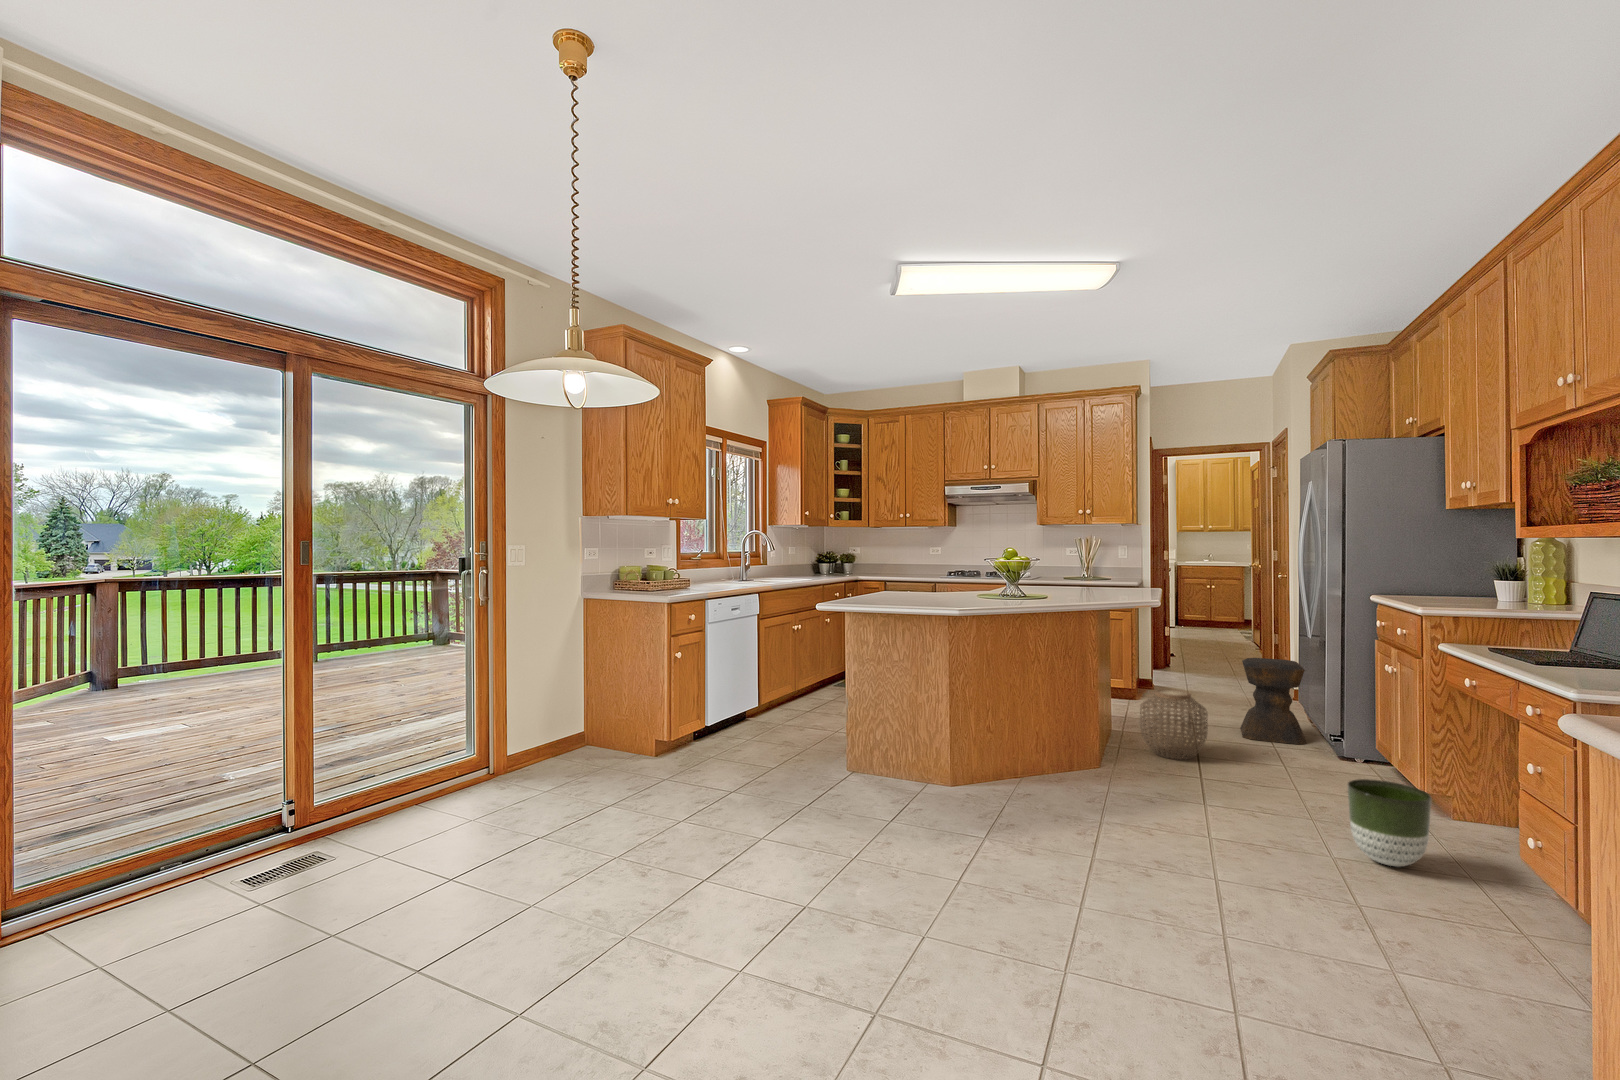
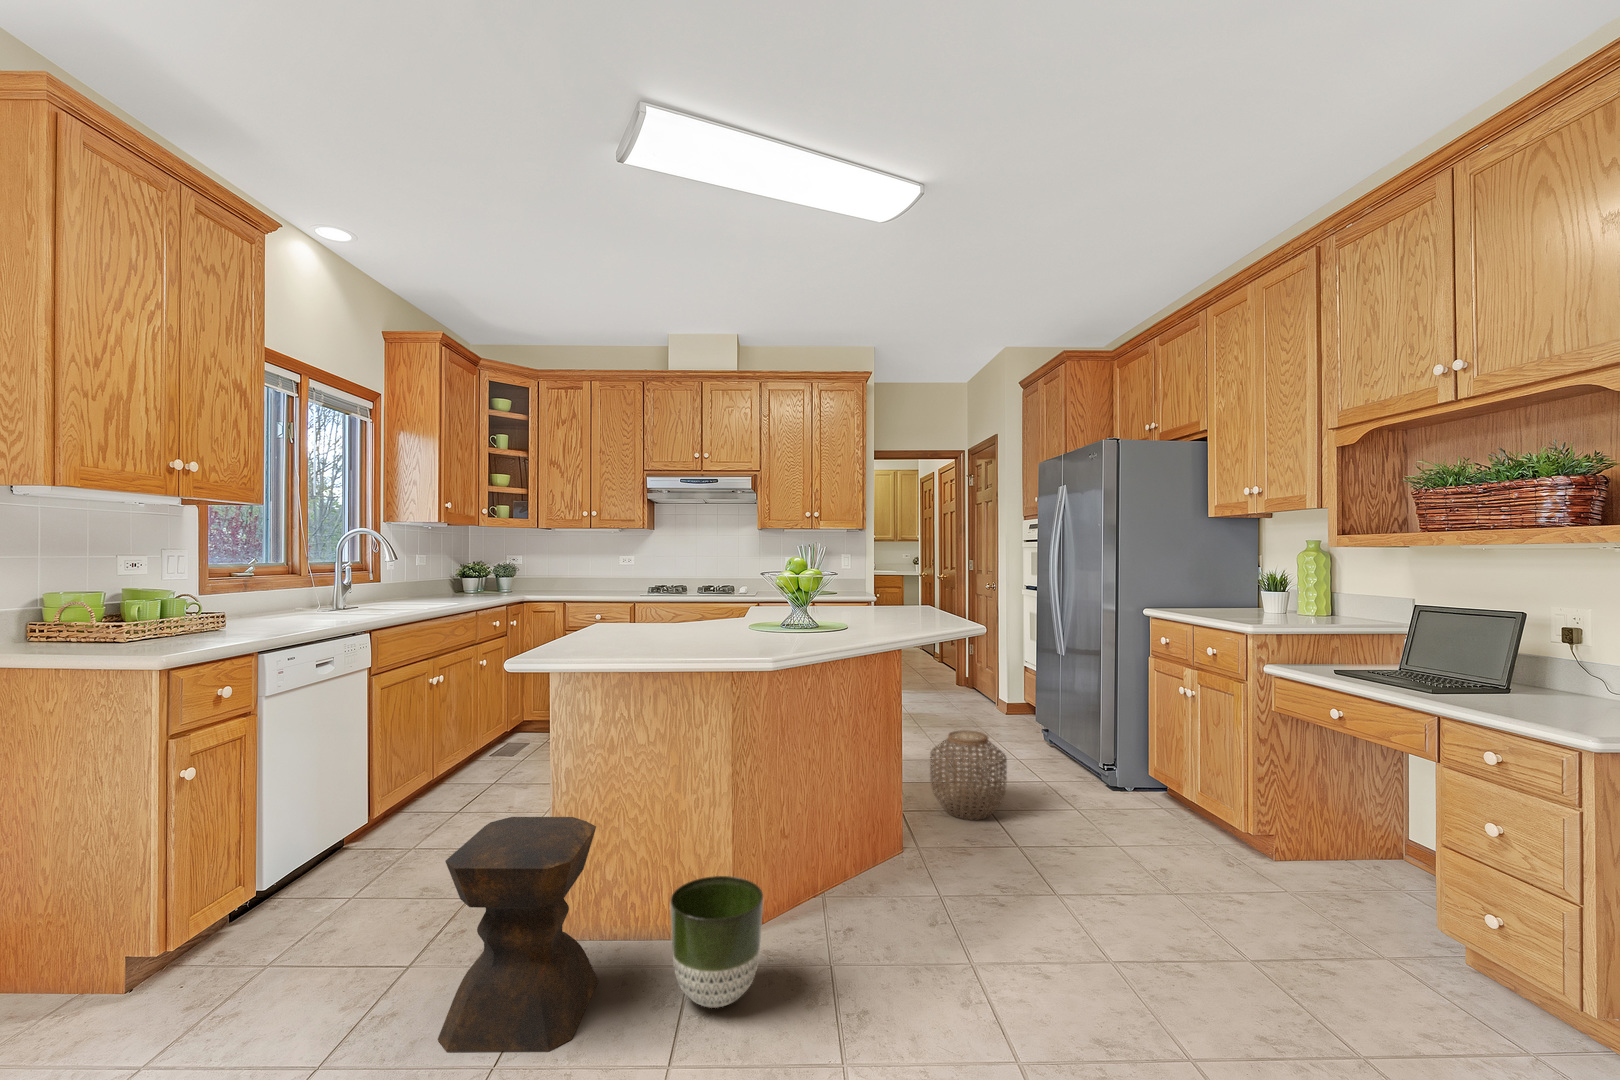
stool: present [1240,658,1307,745] -> present [438,817,599,1051]
planter: present [1347,779,1431,867] -> present [670,876,763,1008]

